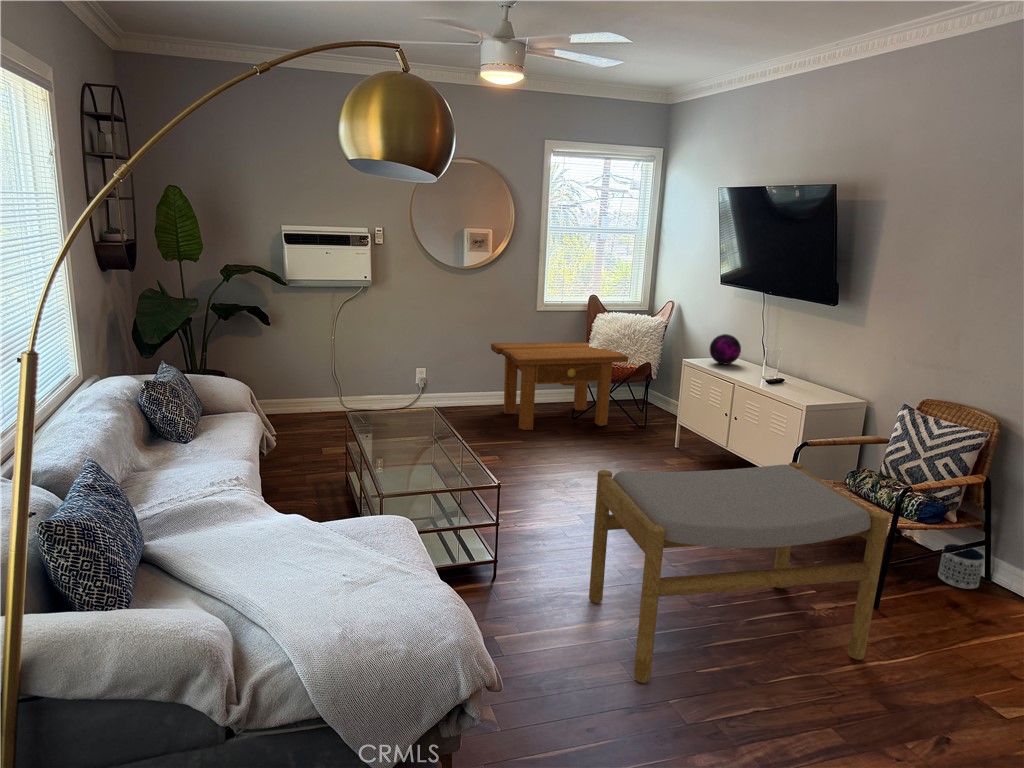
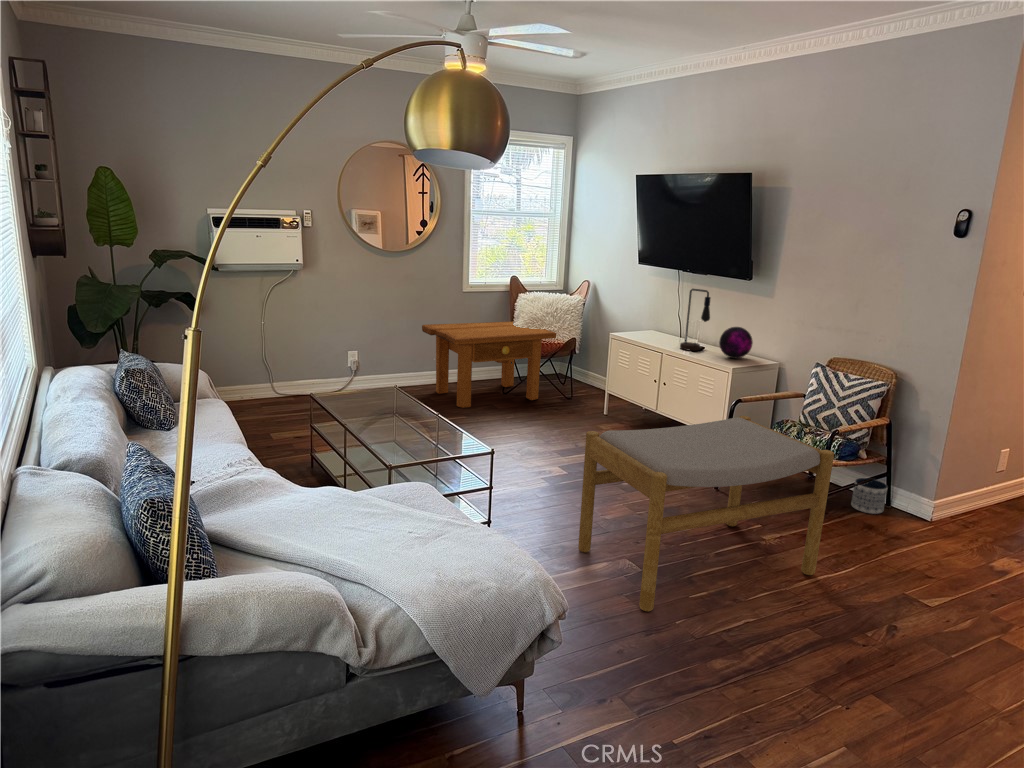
table lamp: none [753,314,788,383] -> present [680,289,711,351]
decorative orb: present [709,334,741,364] -> present [719,327,753,358]

